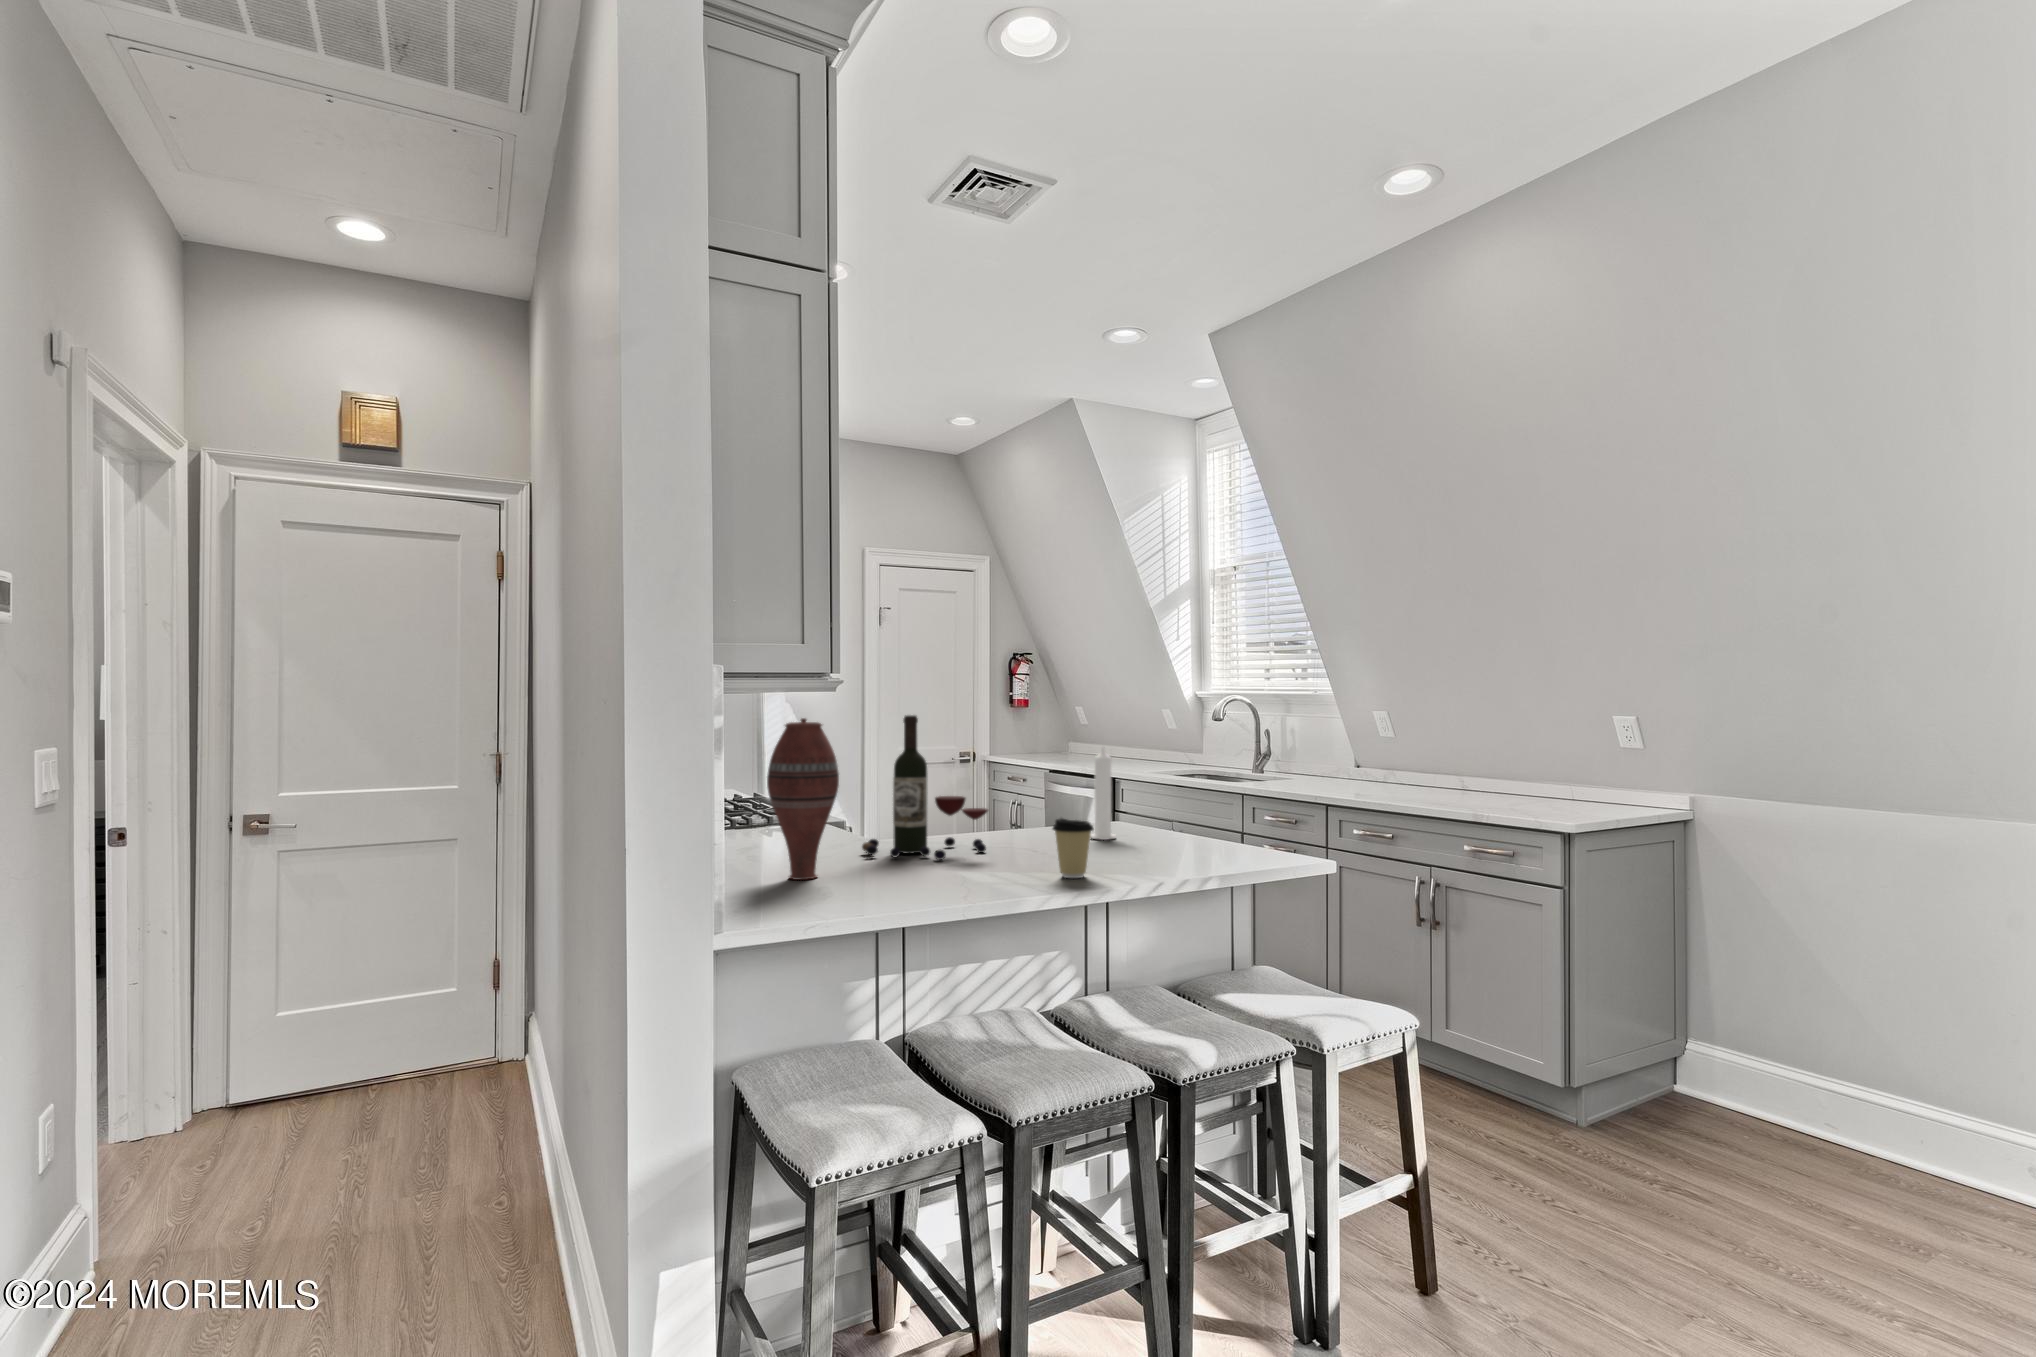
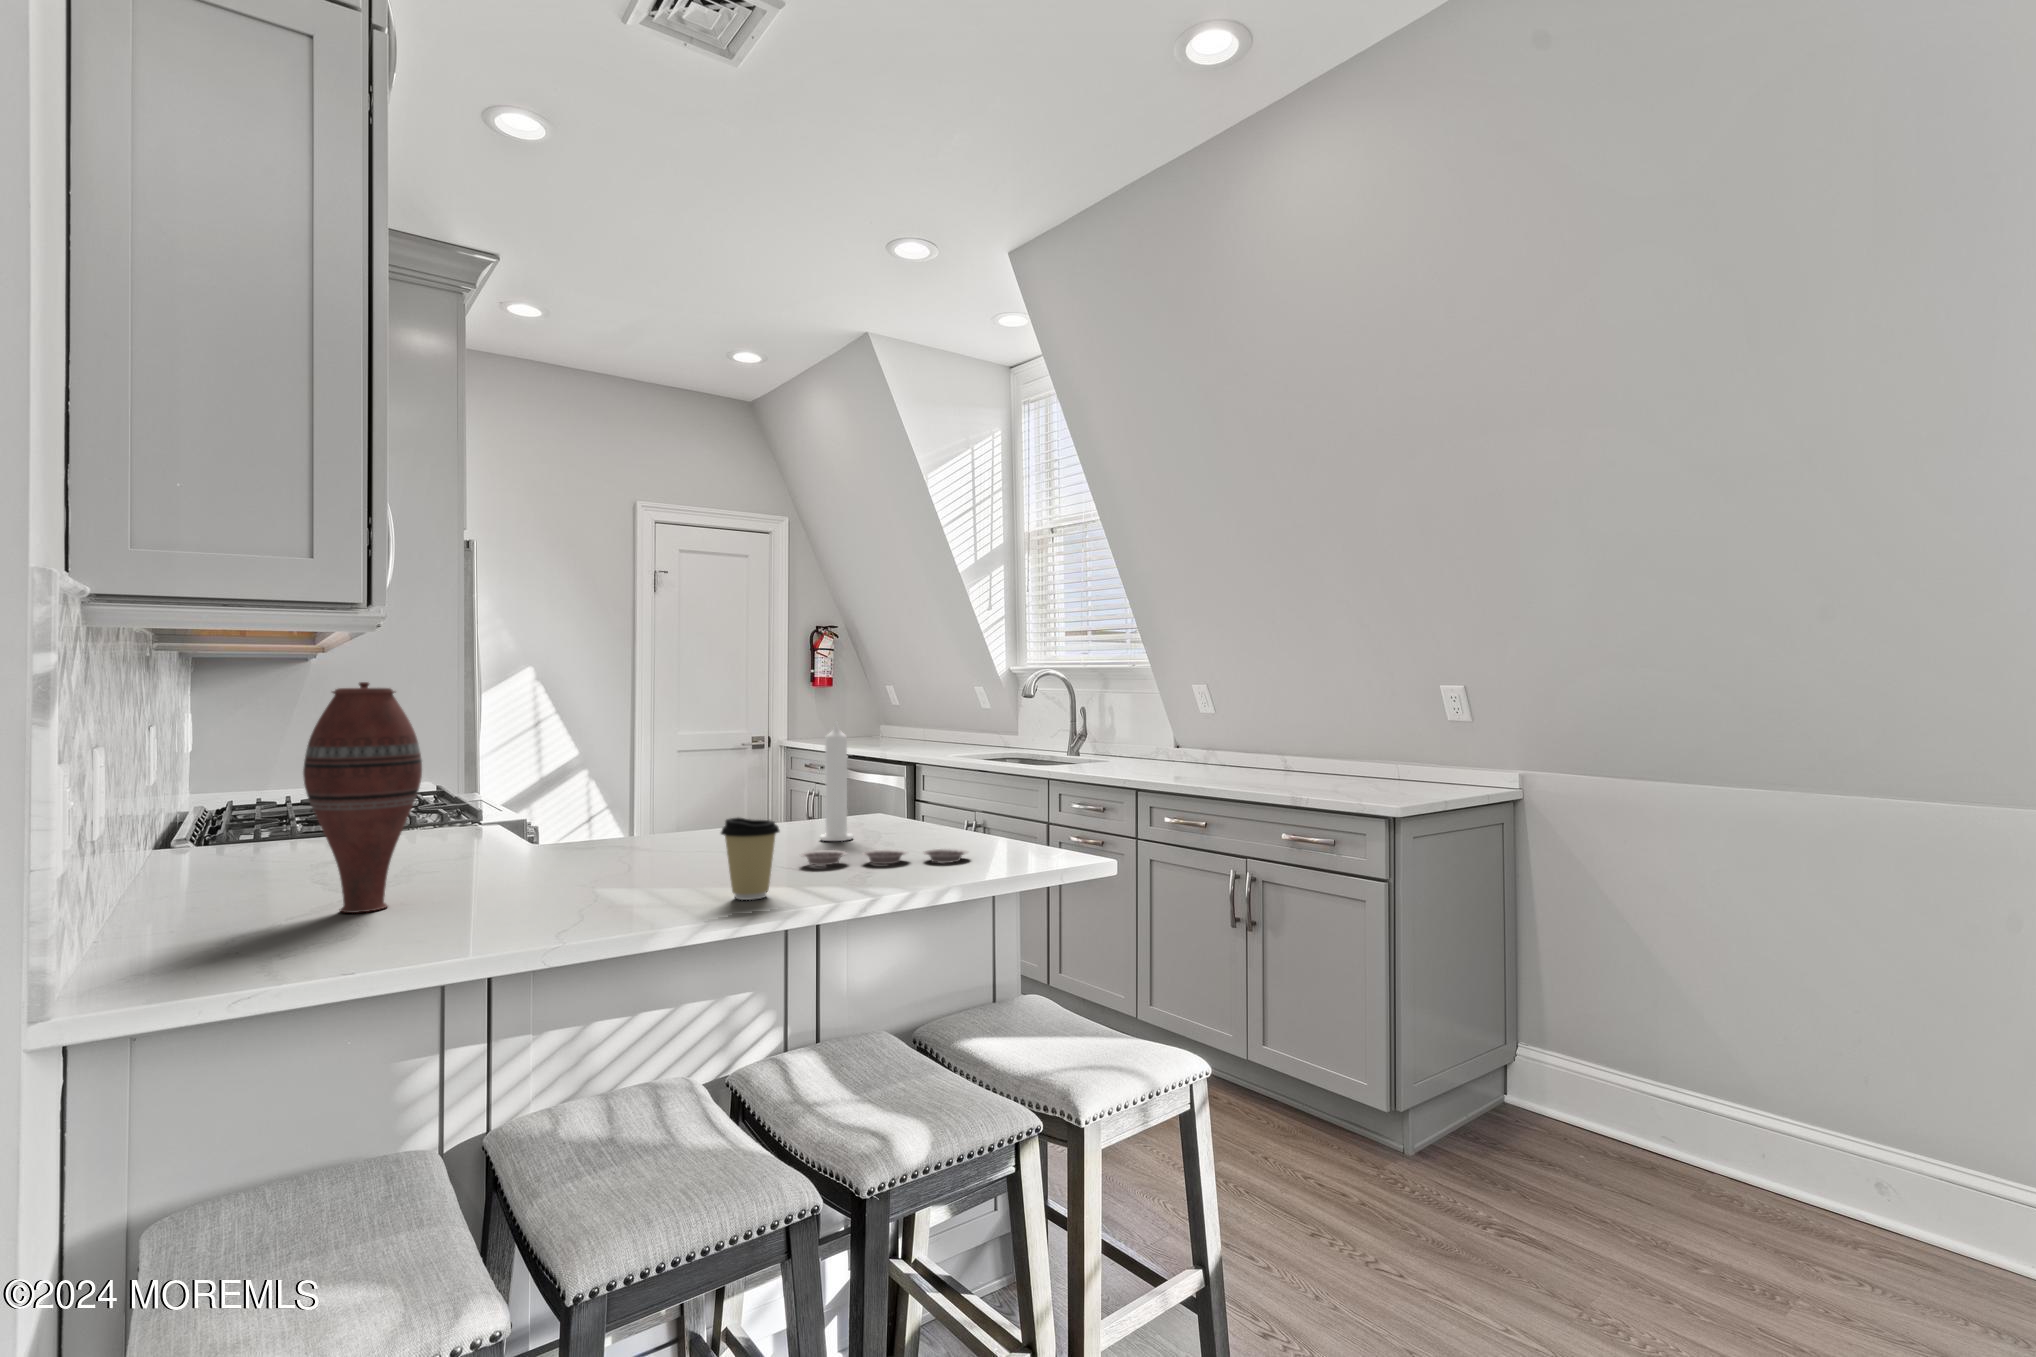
wine bottle: present [862,715,988,860] -> none [493,682,669,875]
plate: none [1091,845,1220,857] -> present [801,849,968,865]

